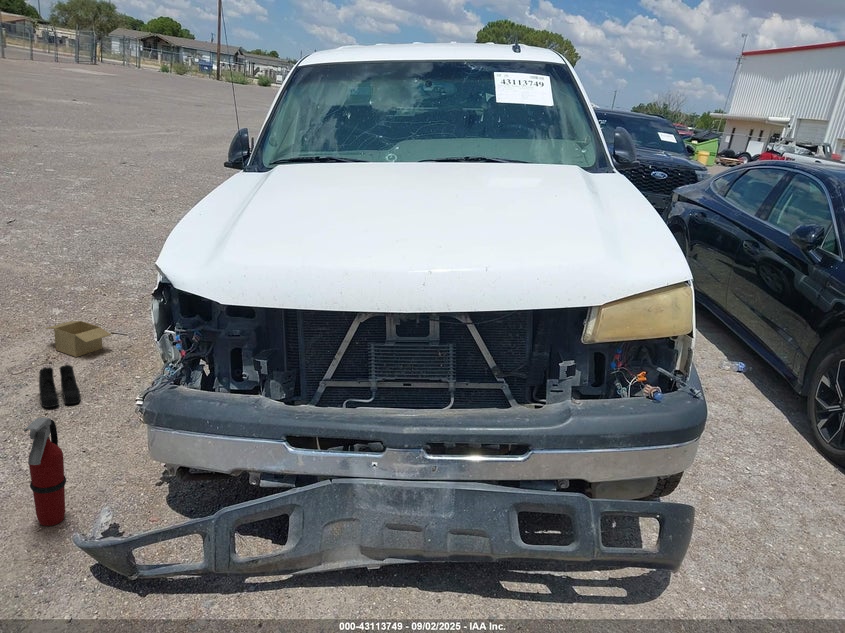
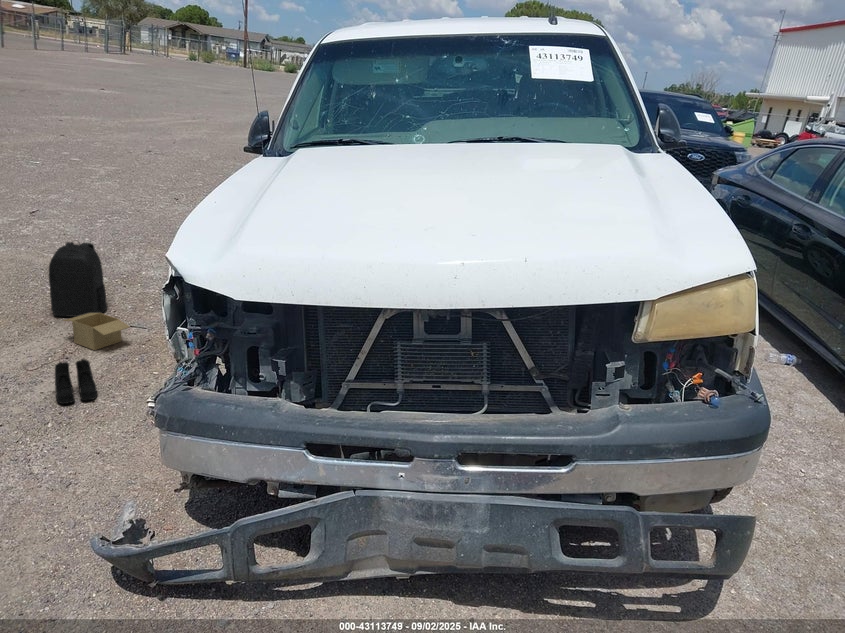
backpack: none [30,251,87,325] -> present [49,242,107,317]
fire extinguisher: present [24,417,66,526] -> none [28,420,76,533]

